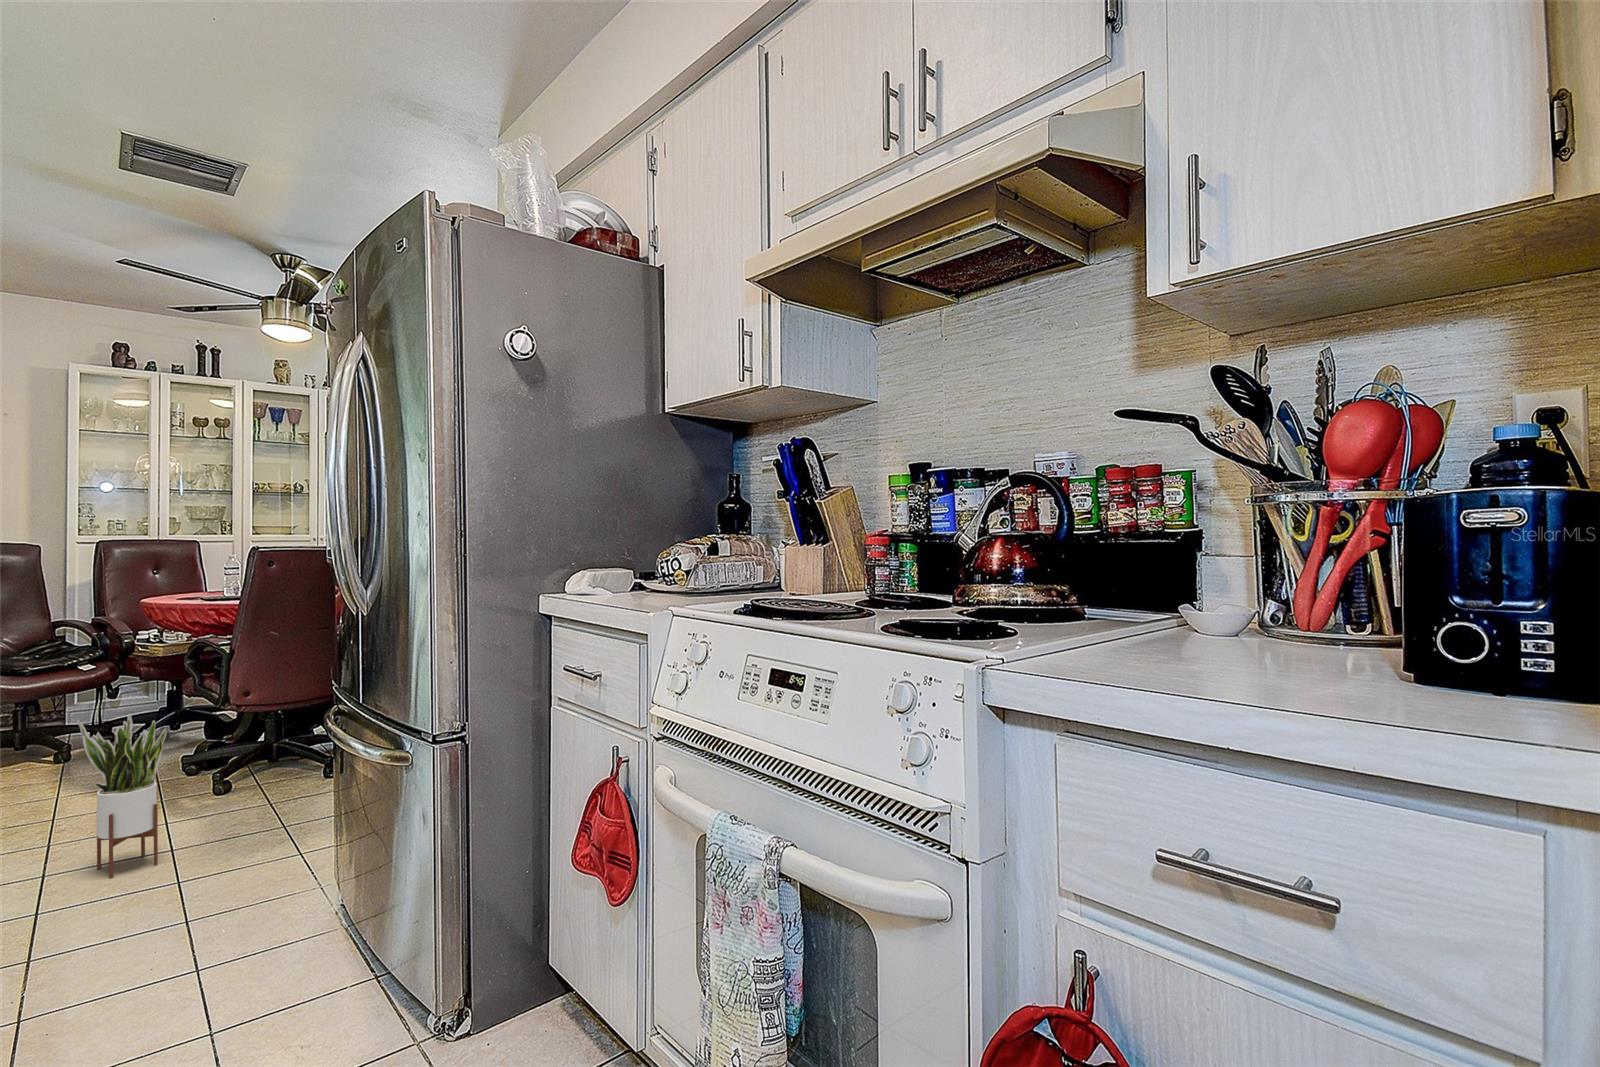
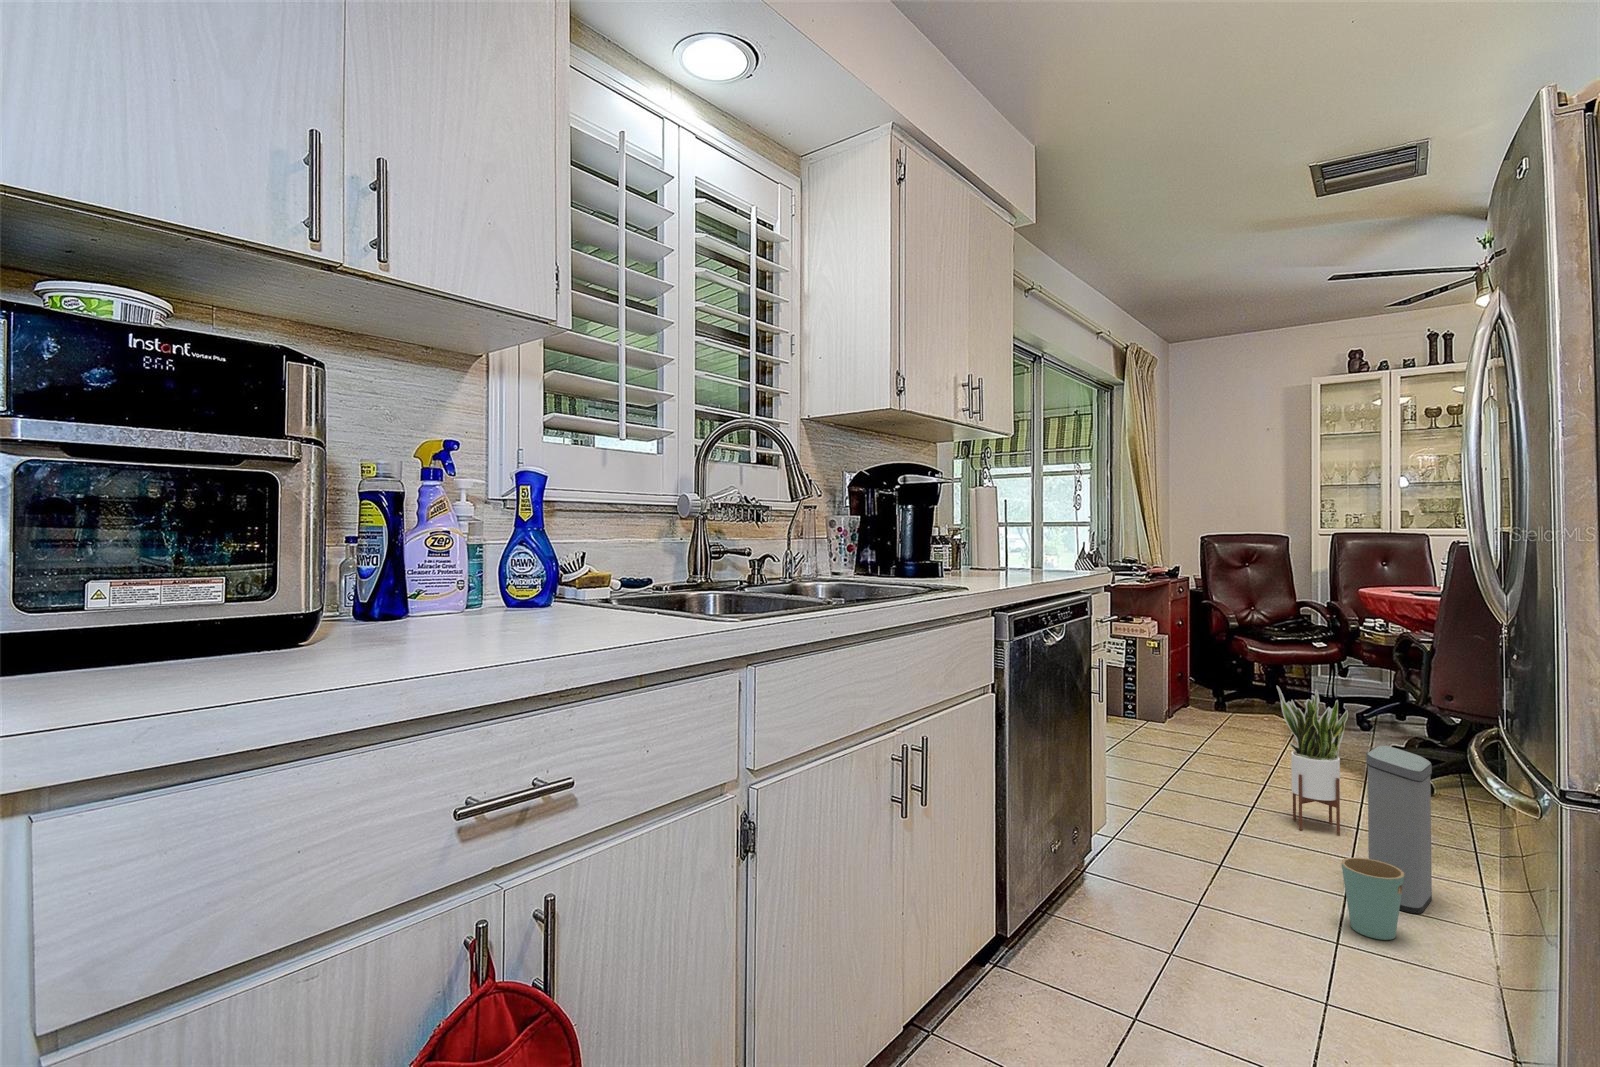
trash can: none [194,753,267,950] -> present [1341,746,1432,940]

